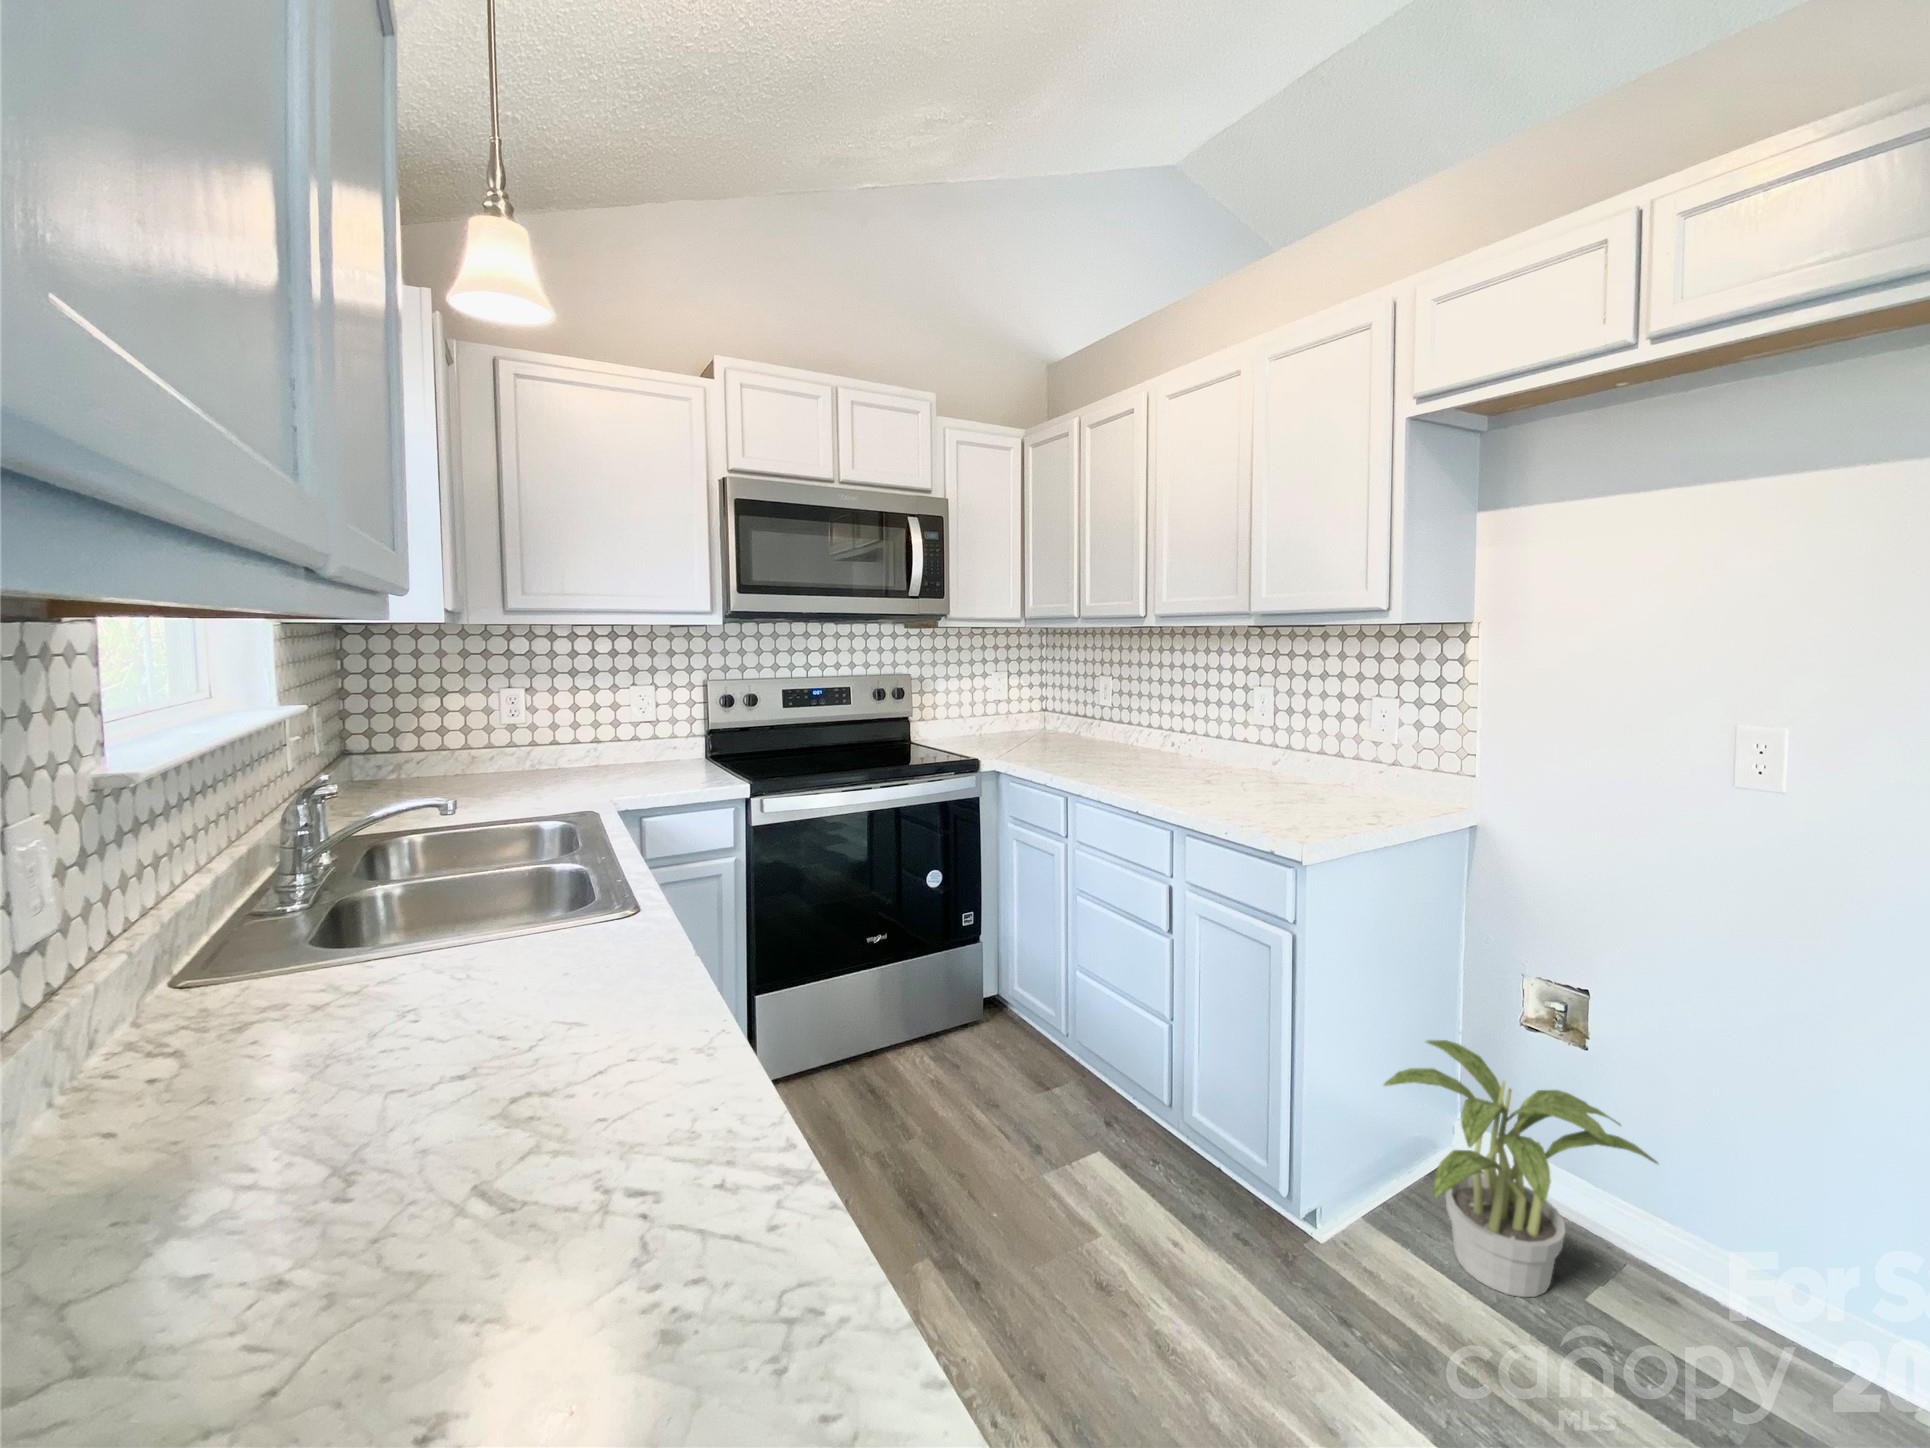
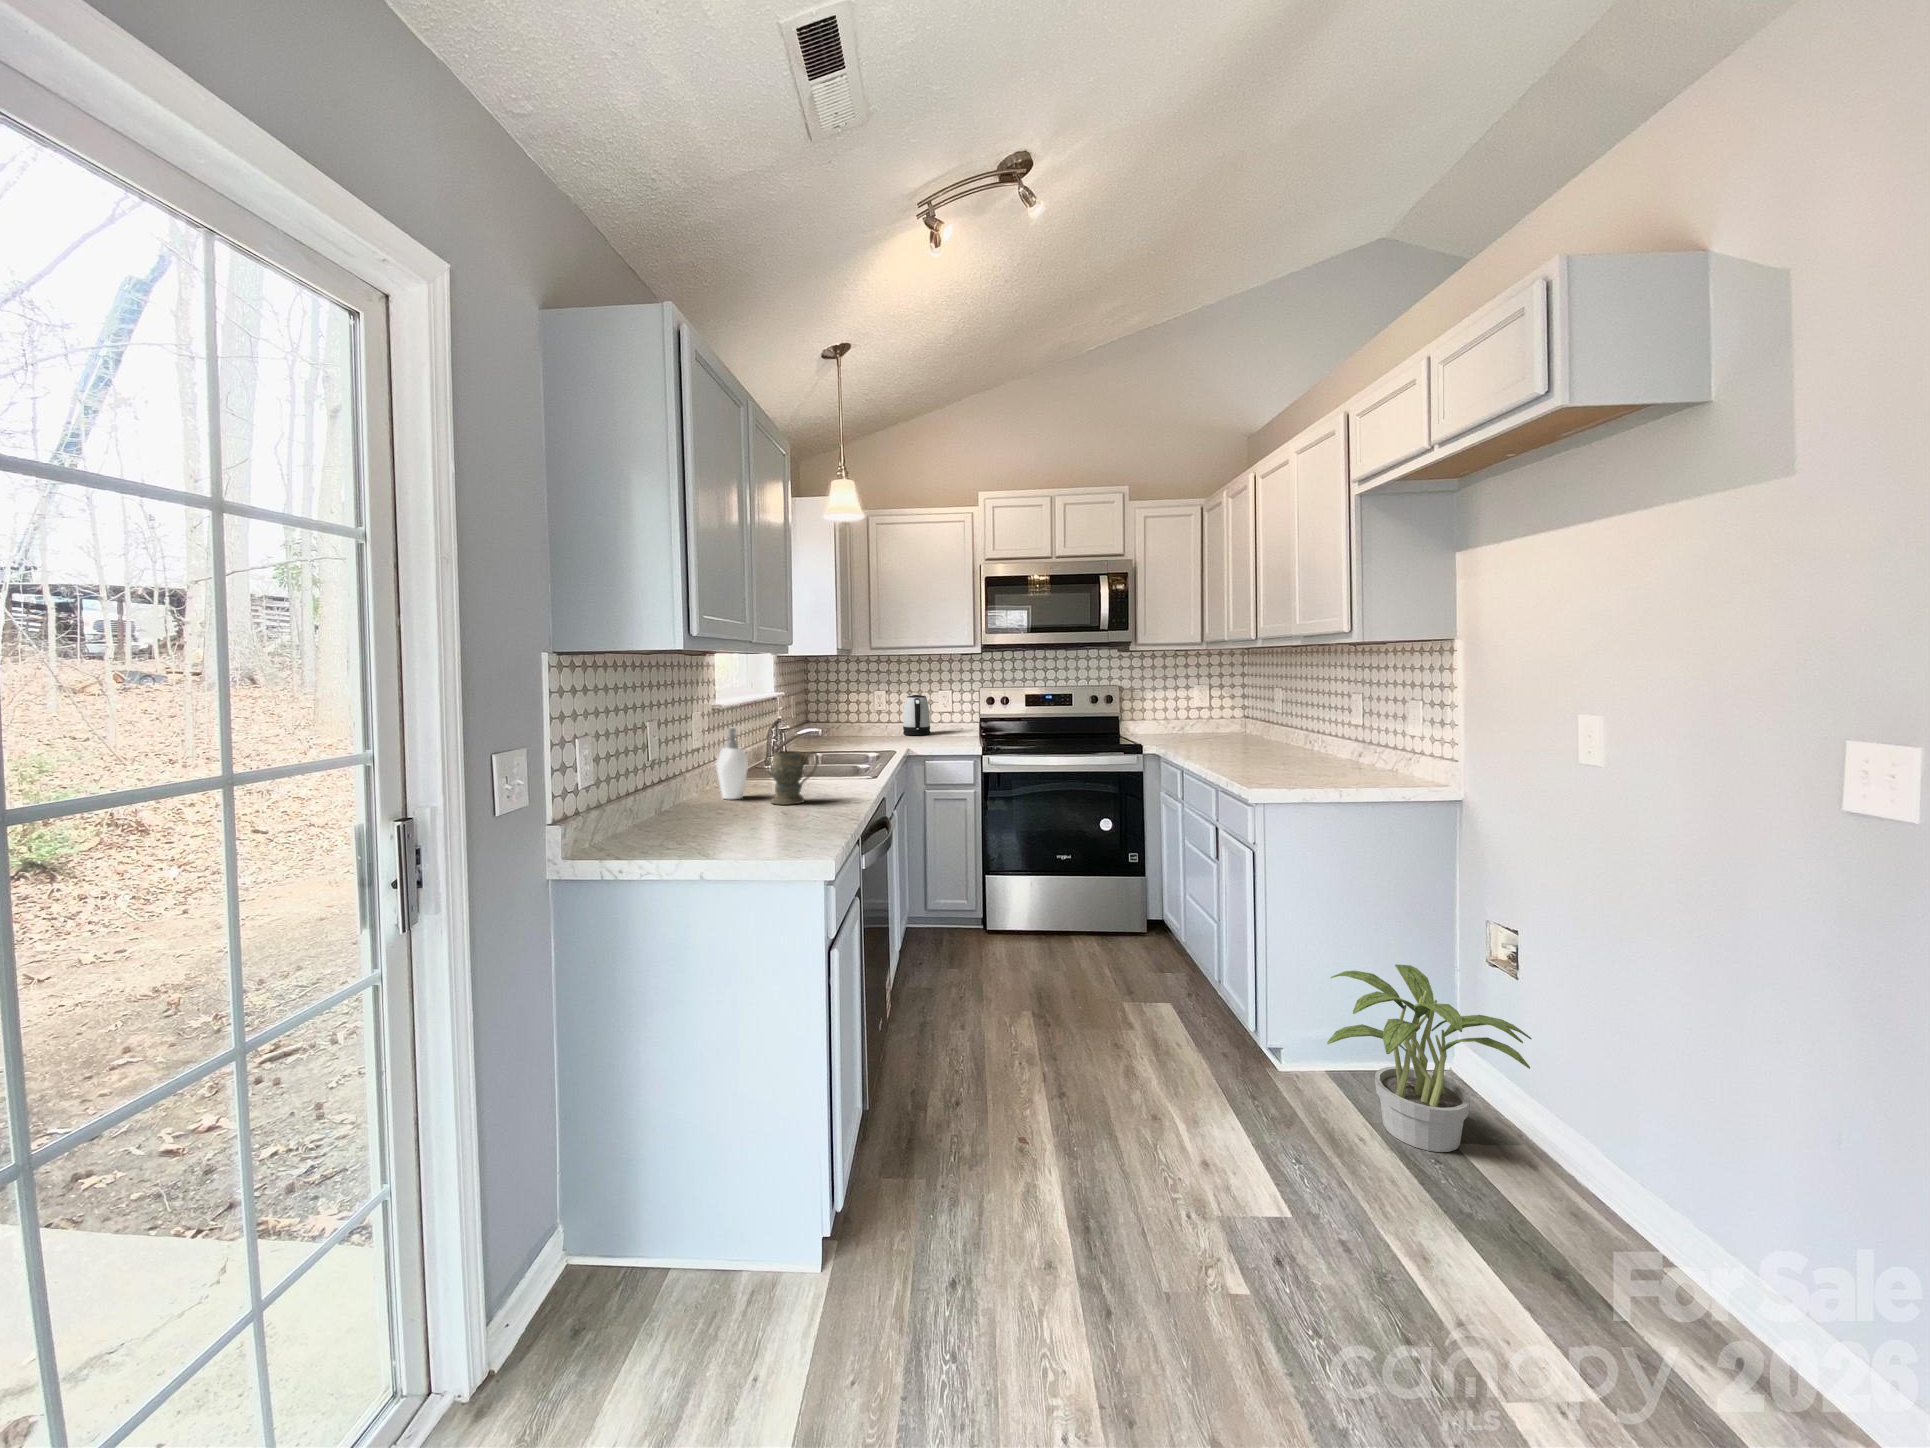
kettle: none [566,694,620,767] -> present [903,695,930,735]
soap dispenser: none [145,868,295,1128] -> present [716,728,748,799]
mug: none [415,907,576,1113] -> present [771,751,818,805]

